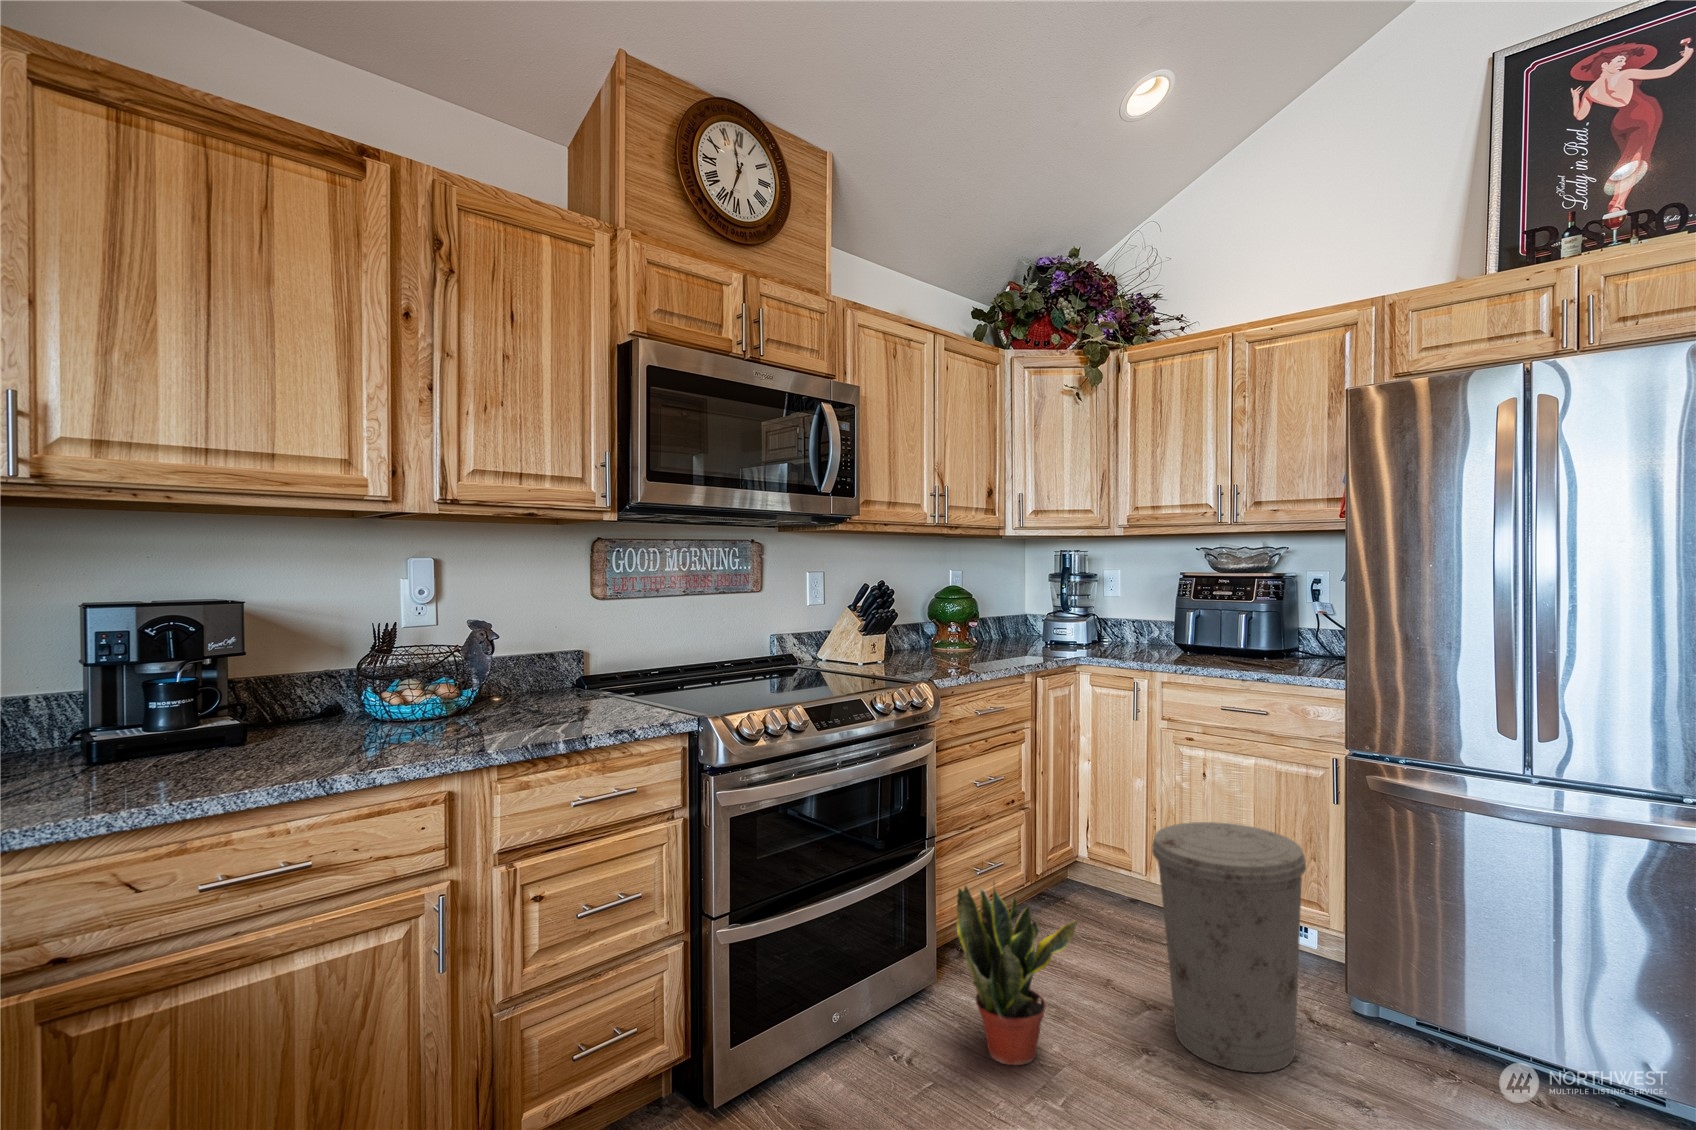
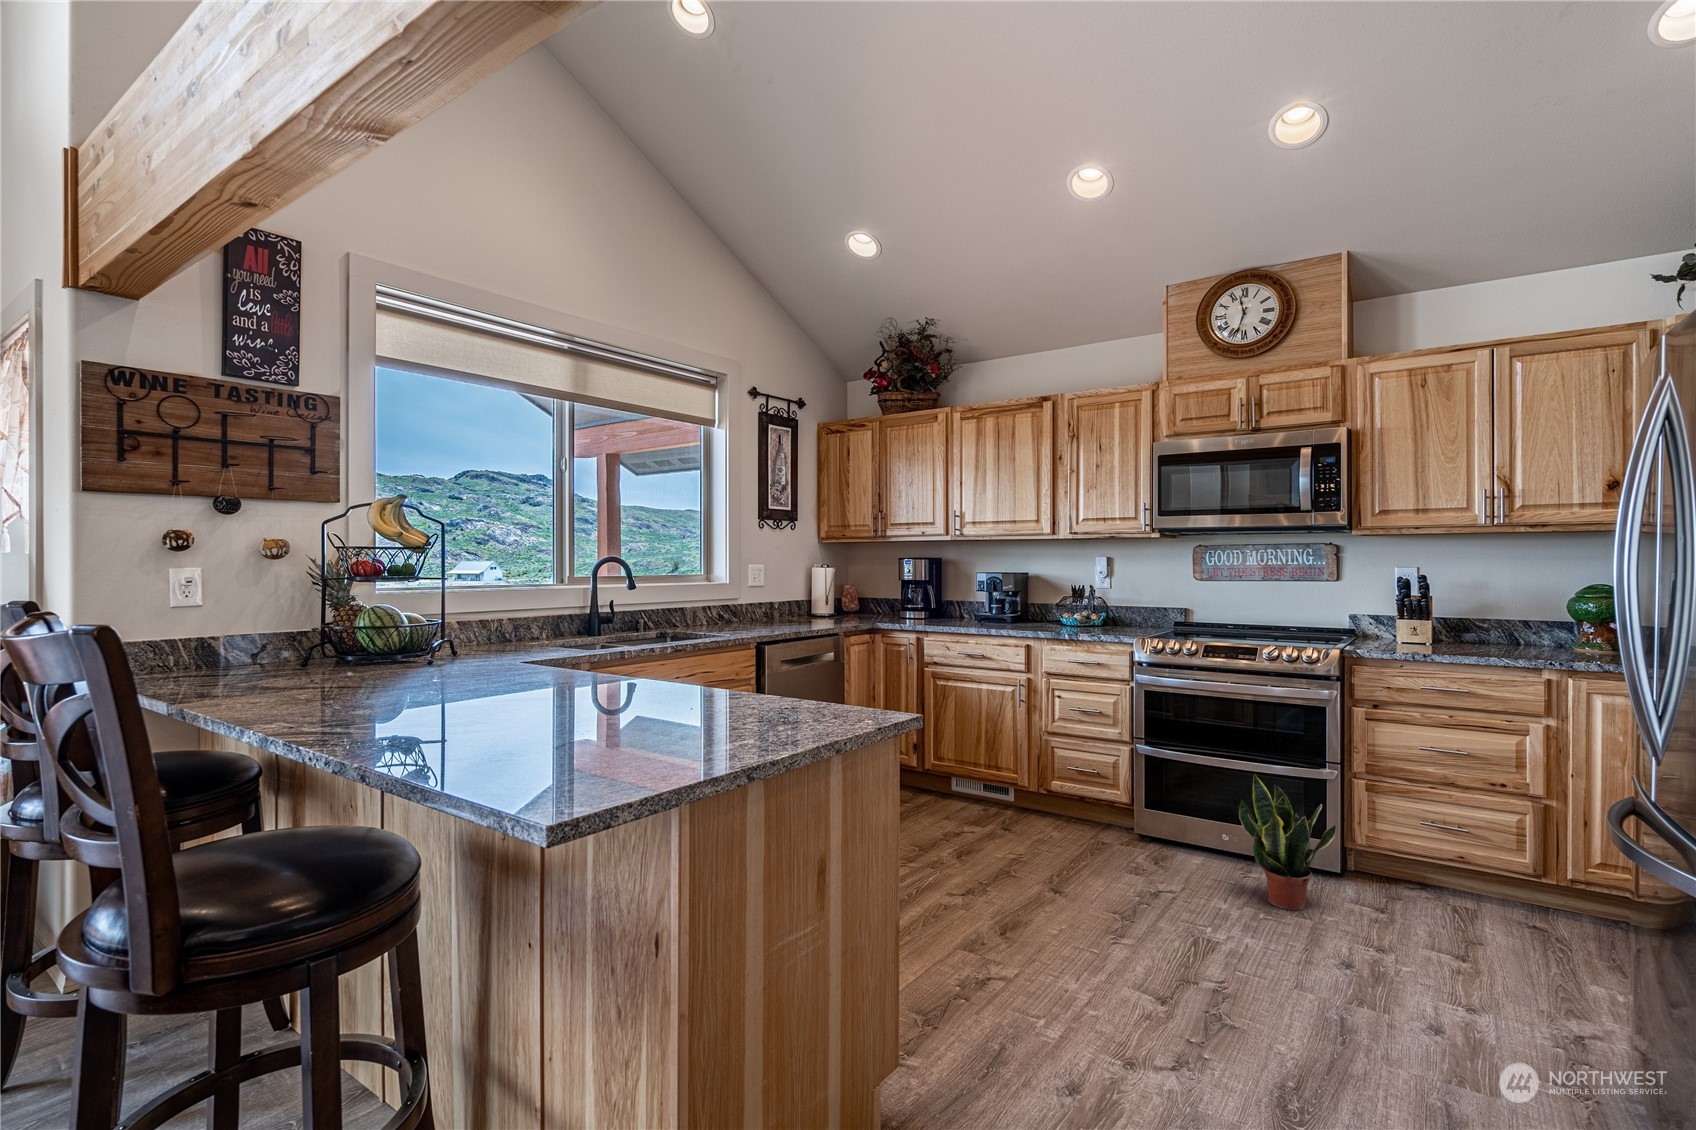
trash can: present [1152,822,1306,1072] -> none [1352,799,1500,1008]

